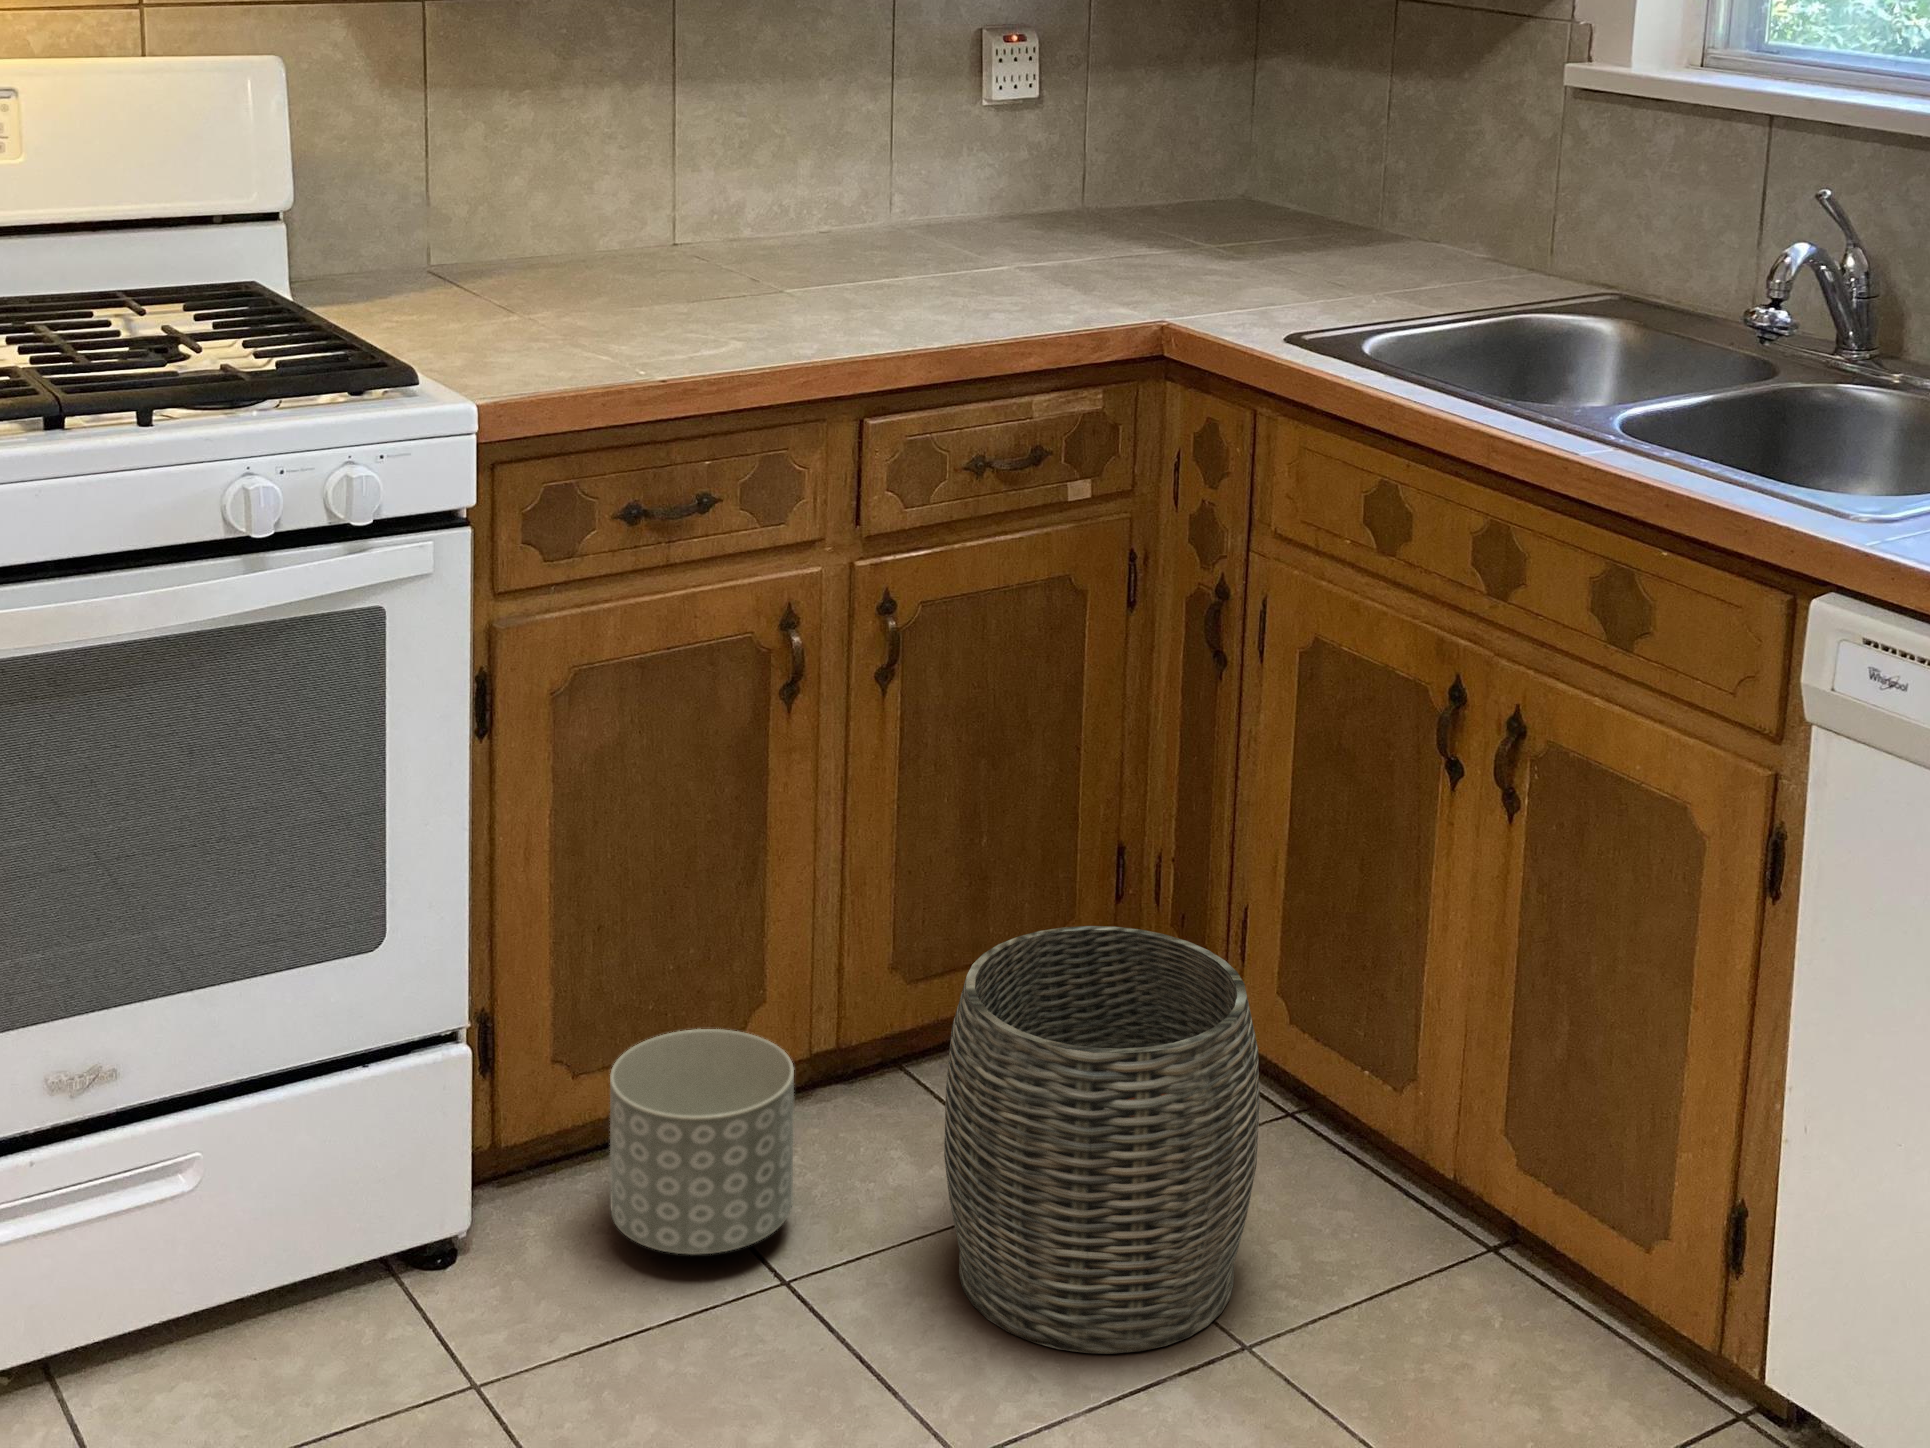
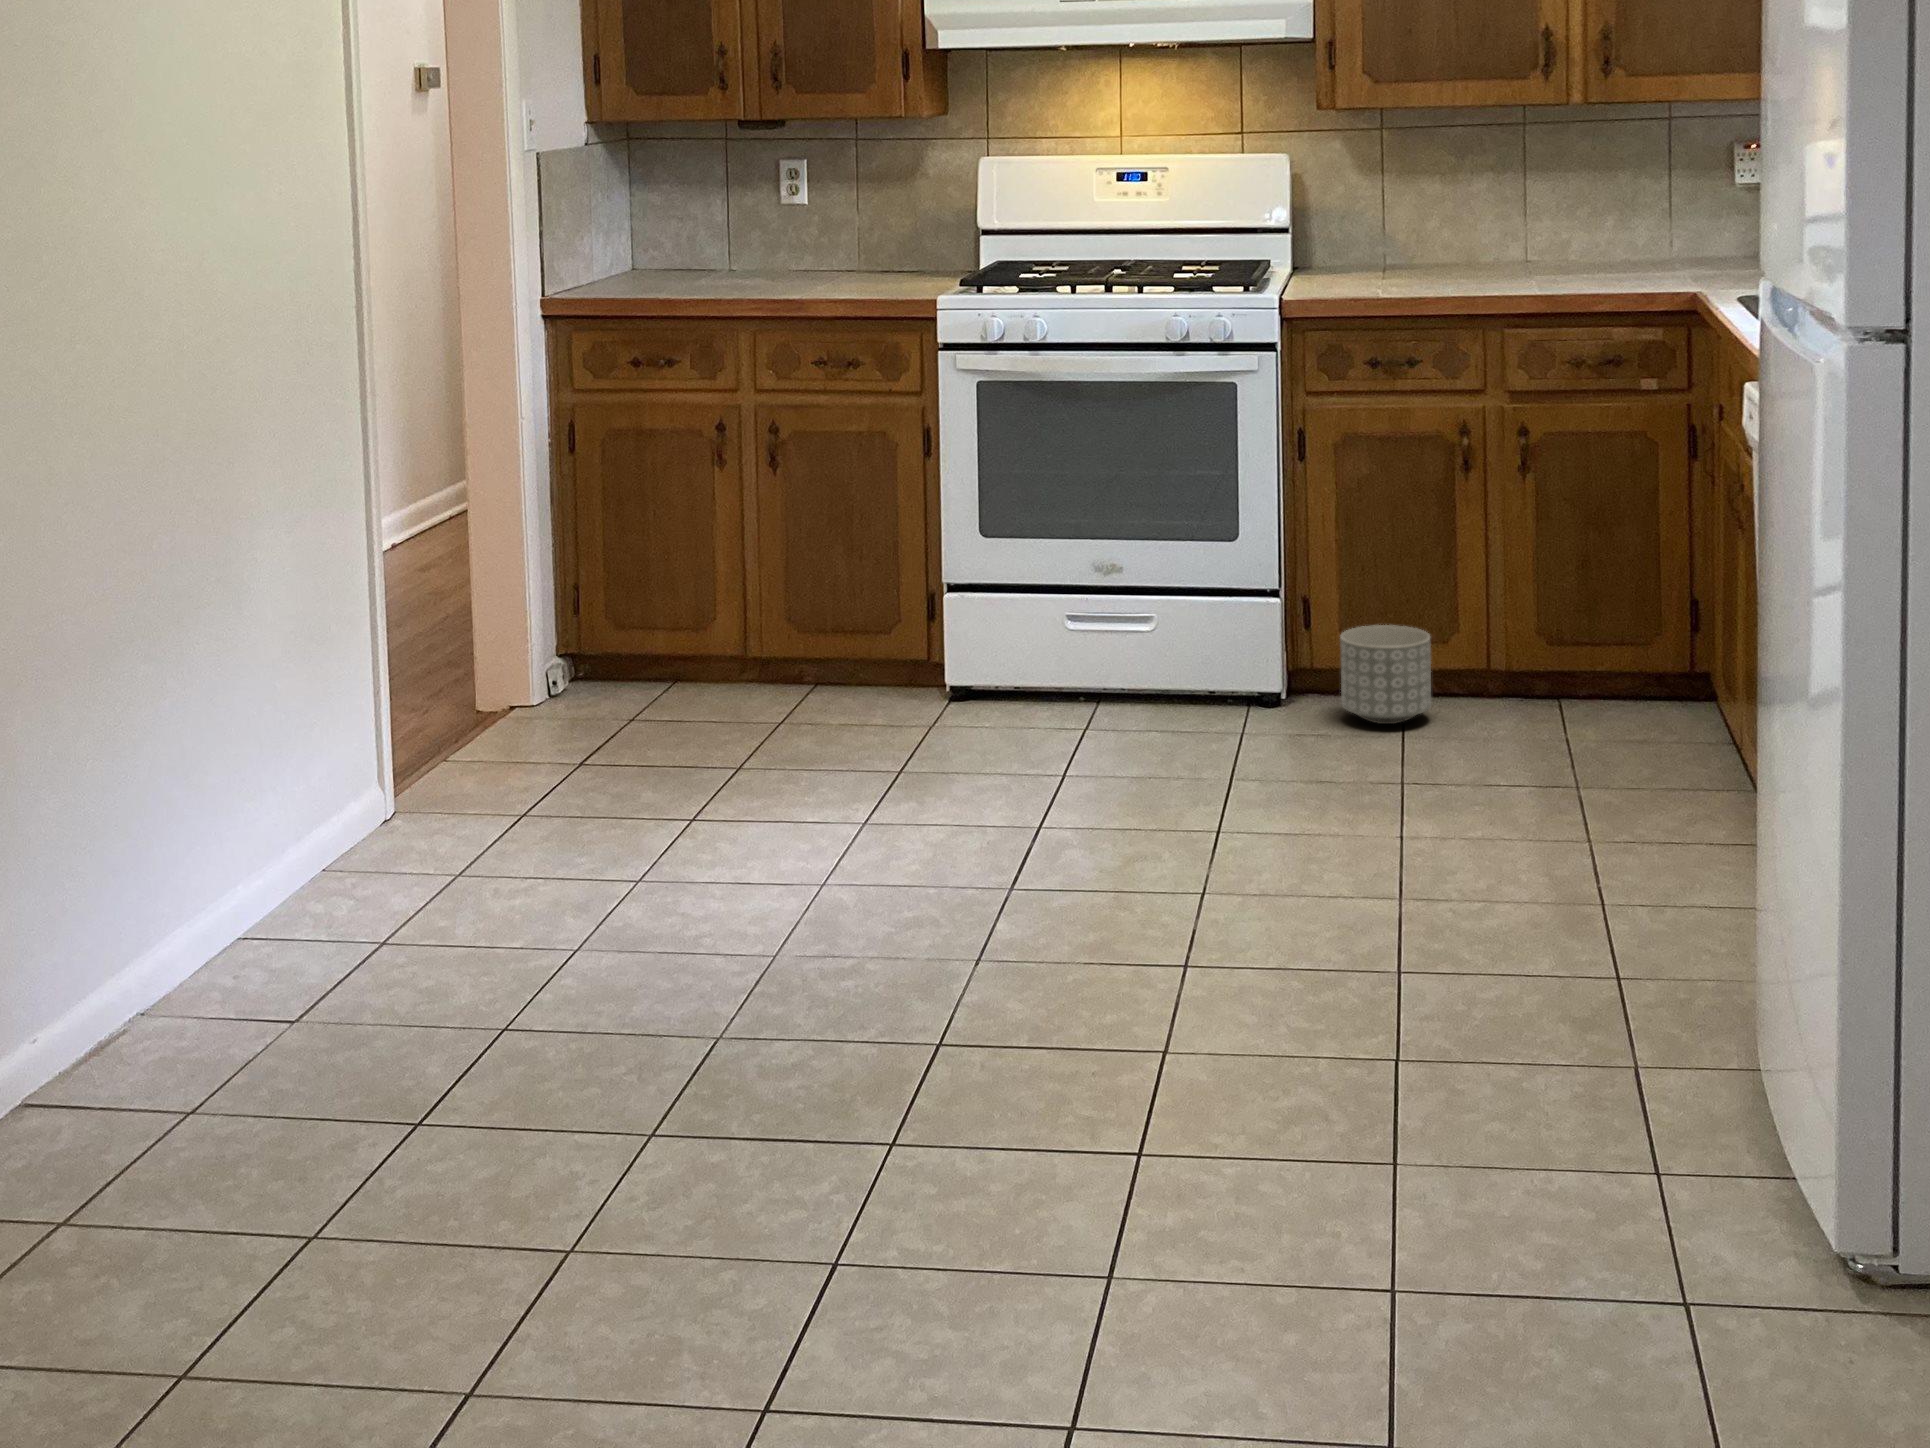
woven basket: present [944,926,1260,1354] -> none [1460,590,1624,783]

